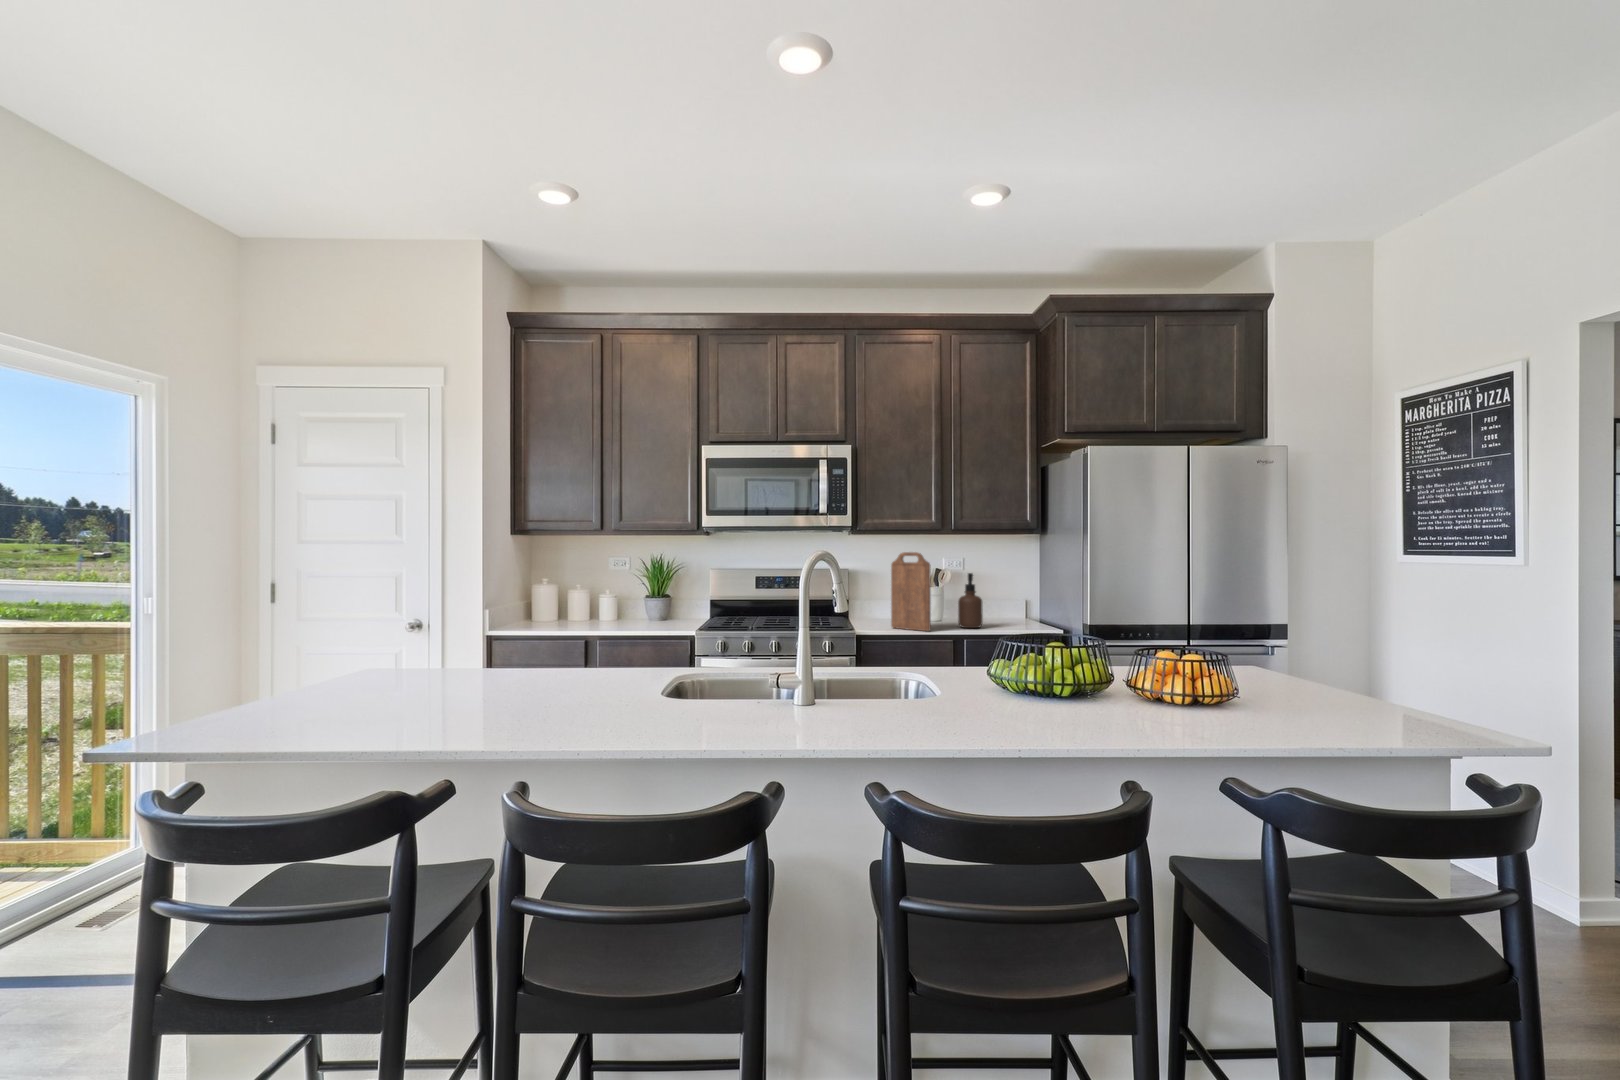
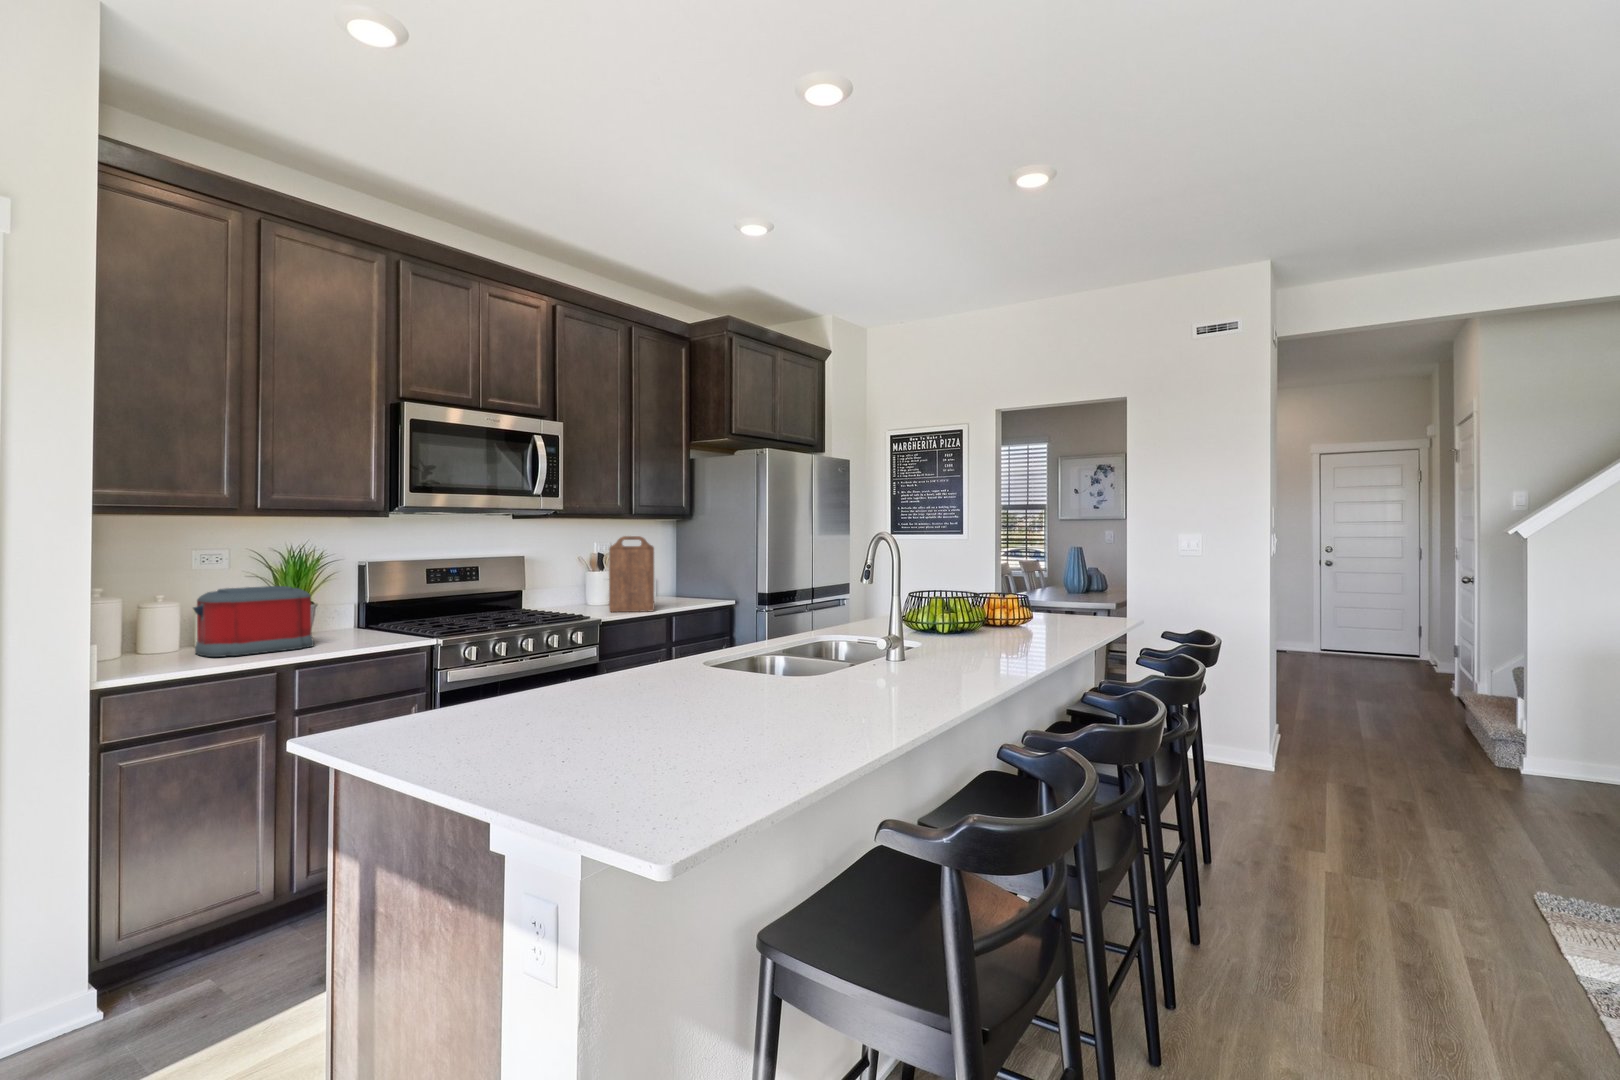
soap dispenser: present [958,573,983,628] -> none [657,555,679,606]
toaster: none [552,586,623,632] -> present [193,586,314,657]

